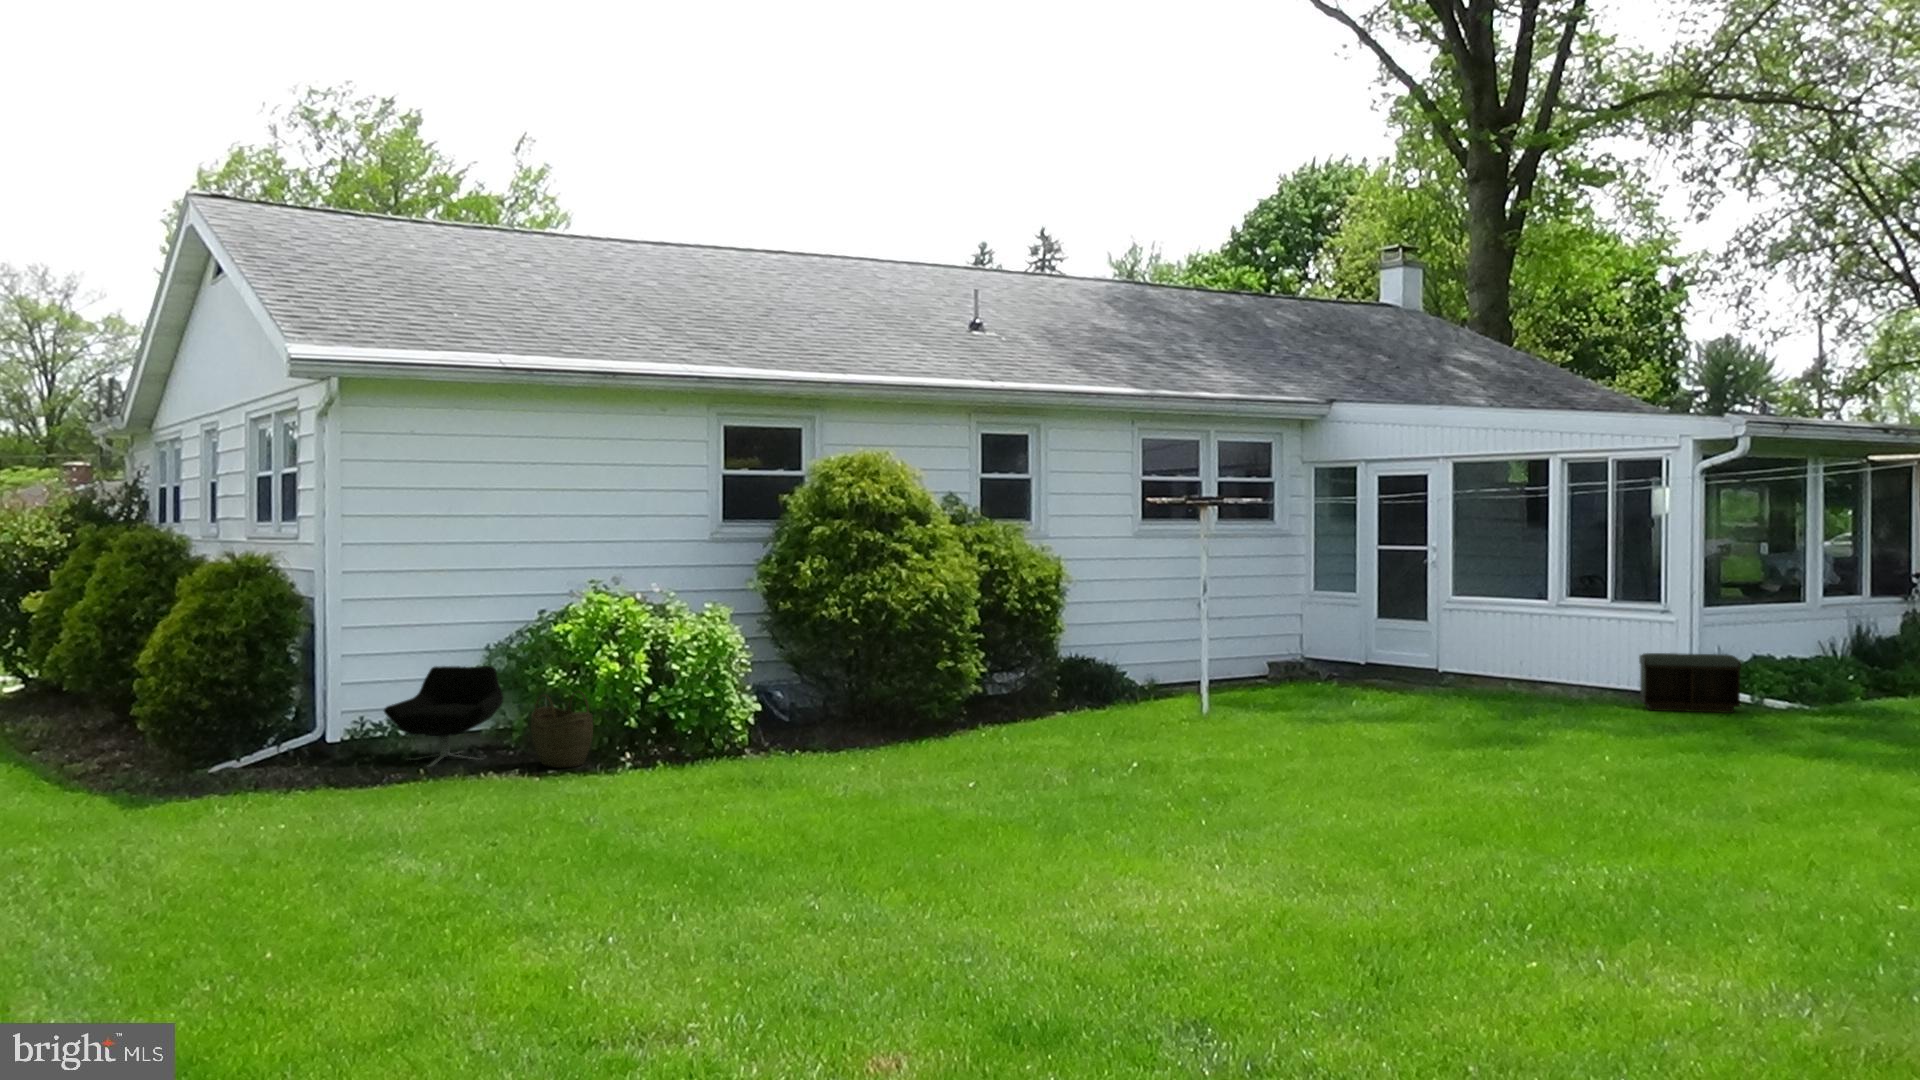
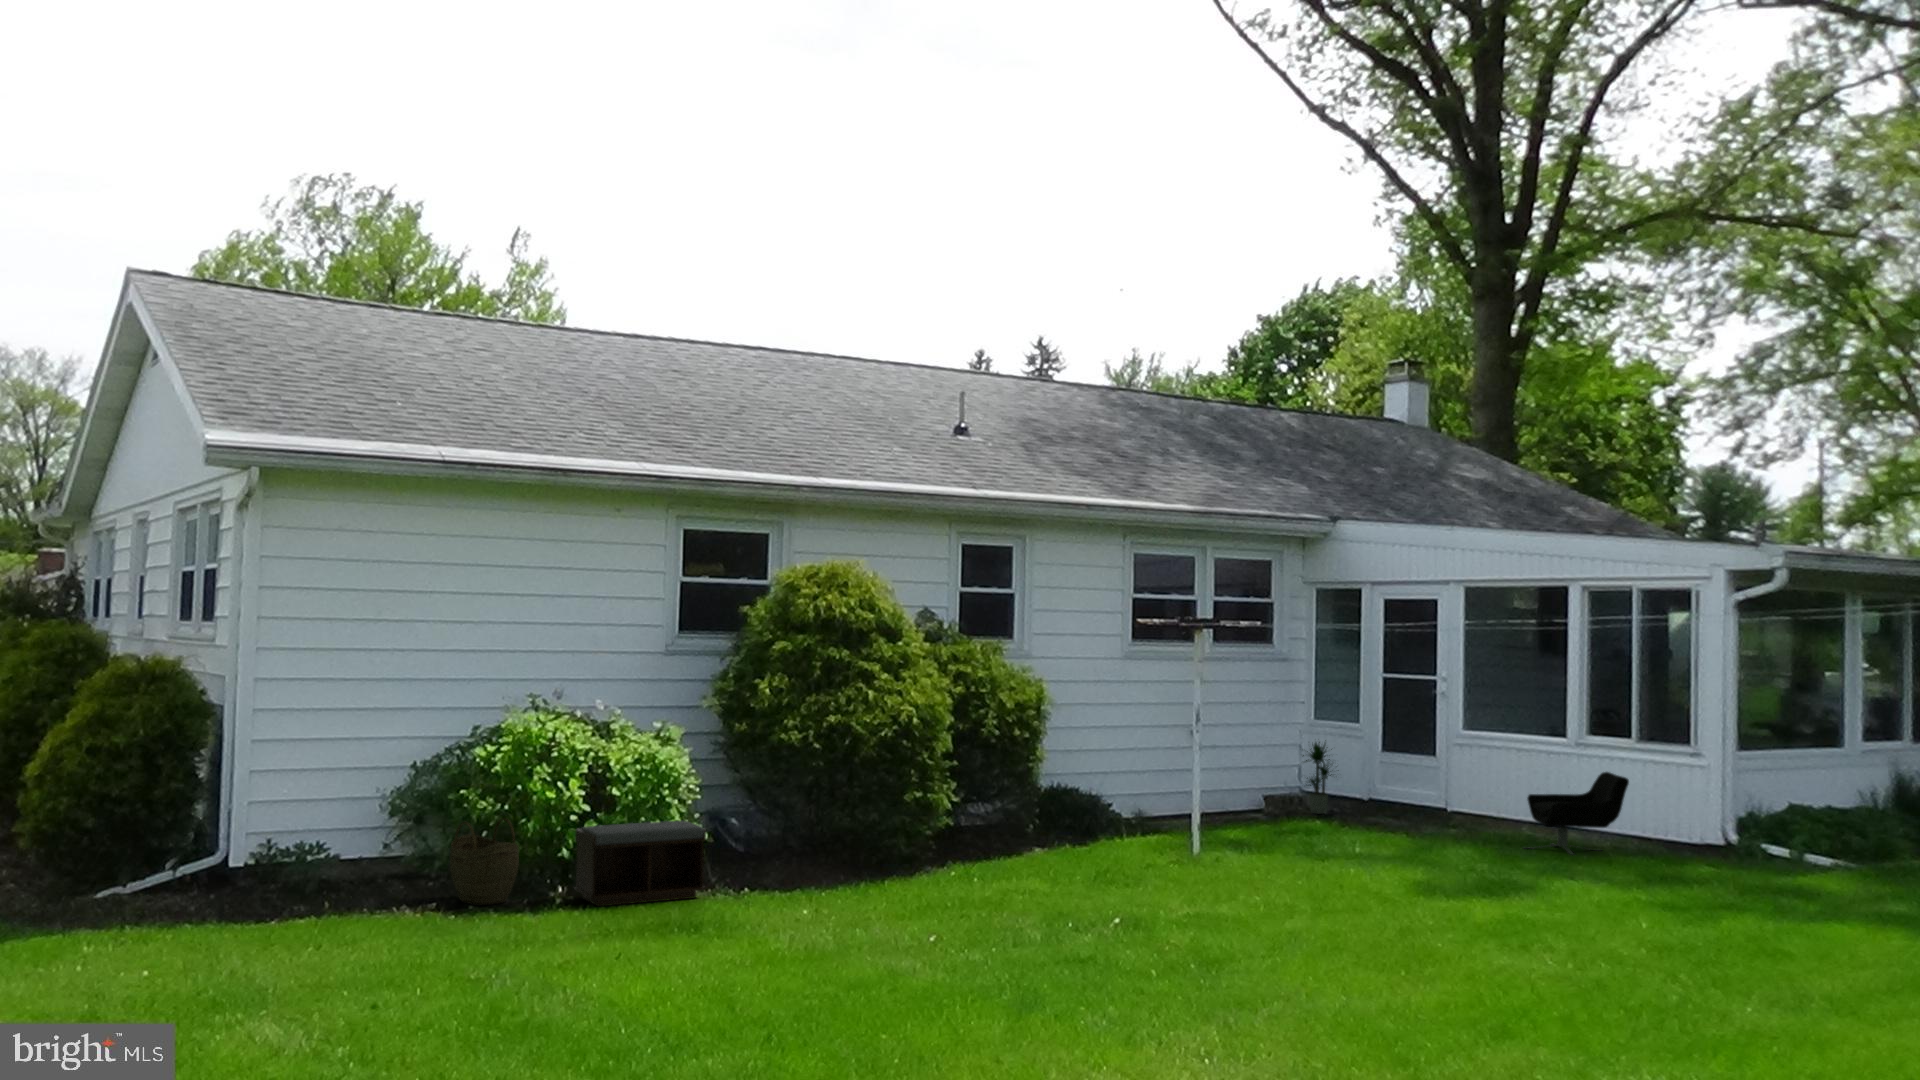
potted plant: none [1298,607,1342,678] -> present [1303,742,1332,814]
bench: present [1639,653,1741,713] -> present [574,821,706,906]
lounge chair: present [384,666,503,767] -> present [1527,772,1629,855]

